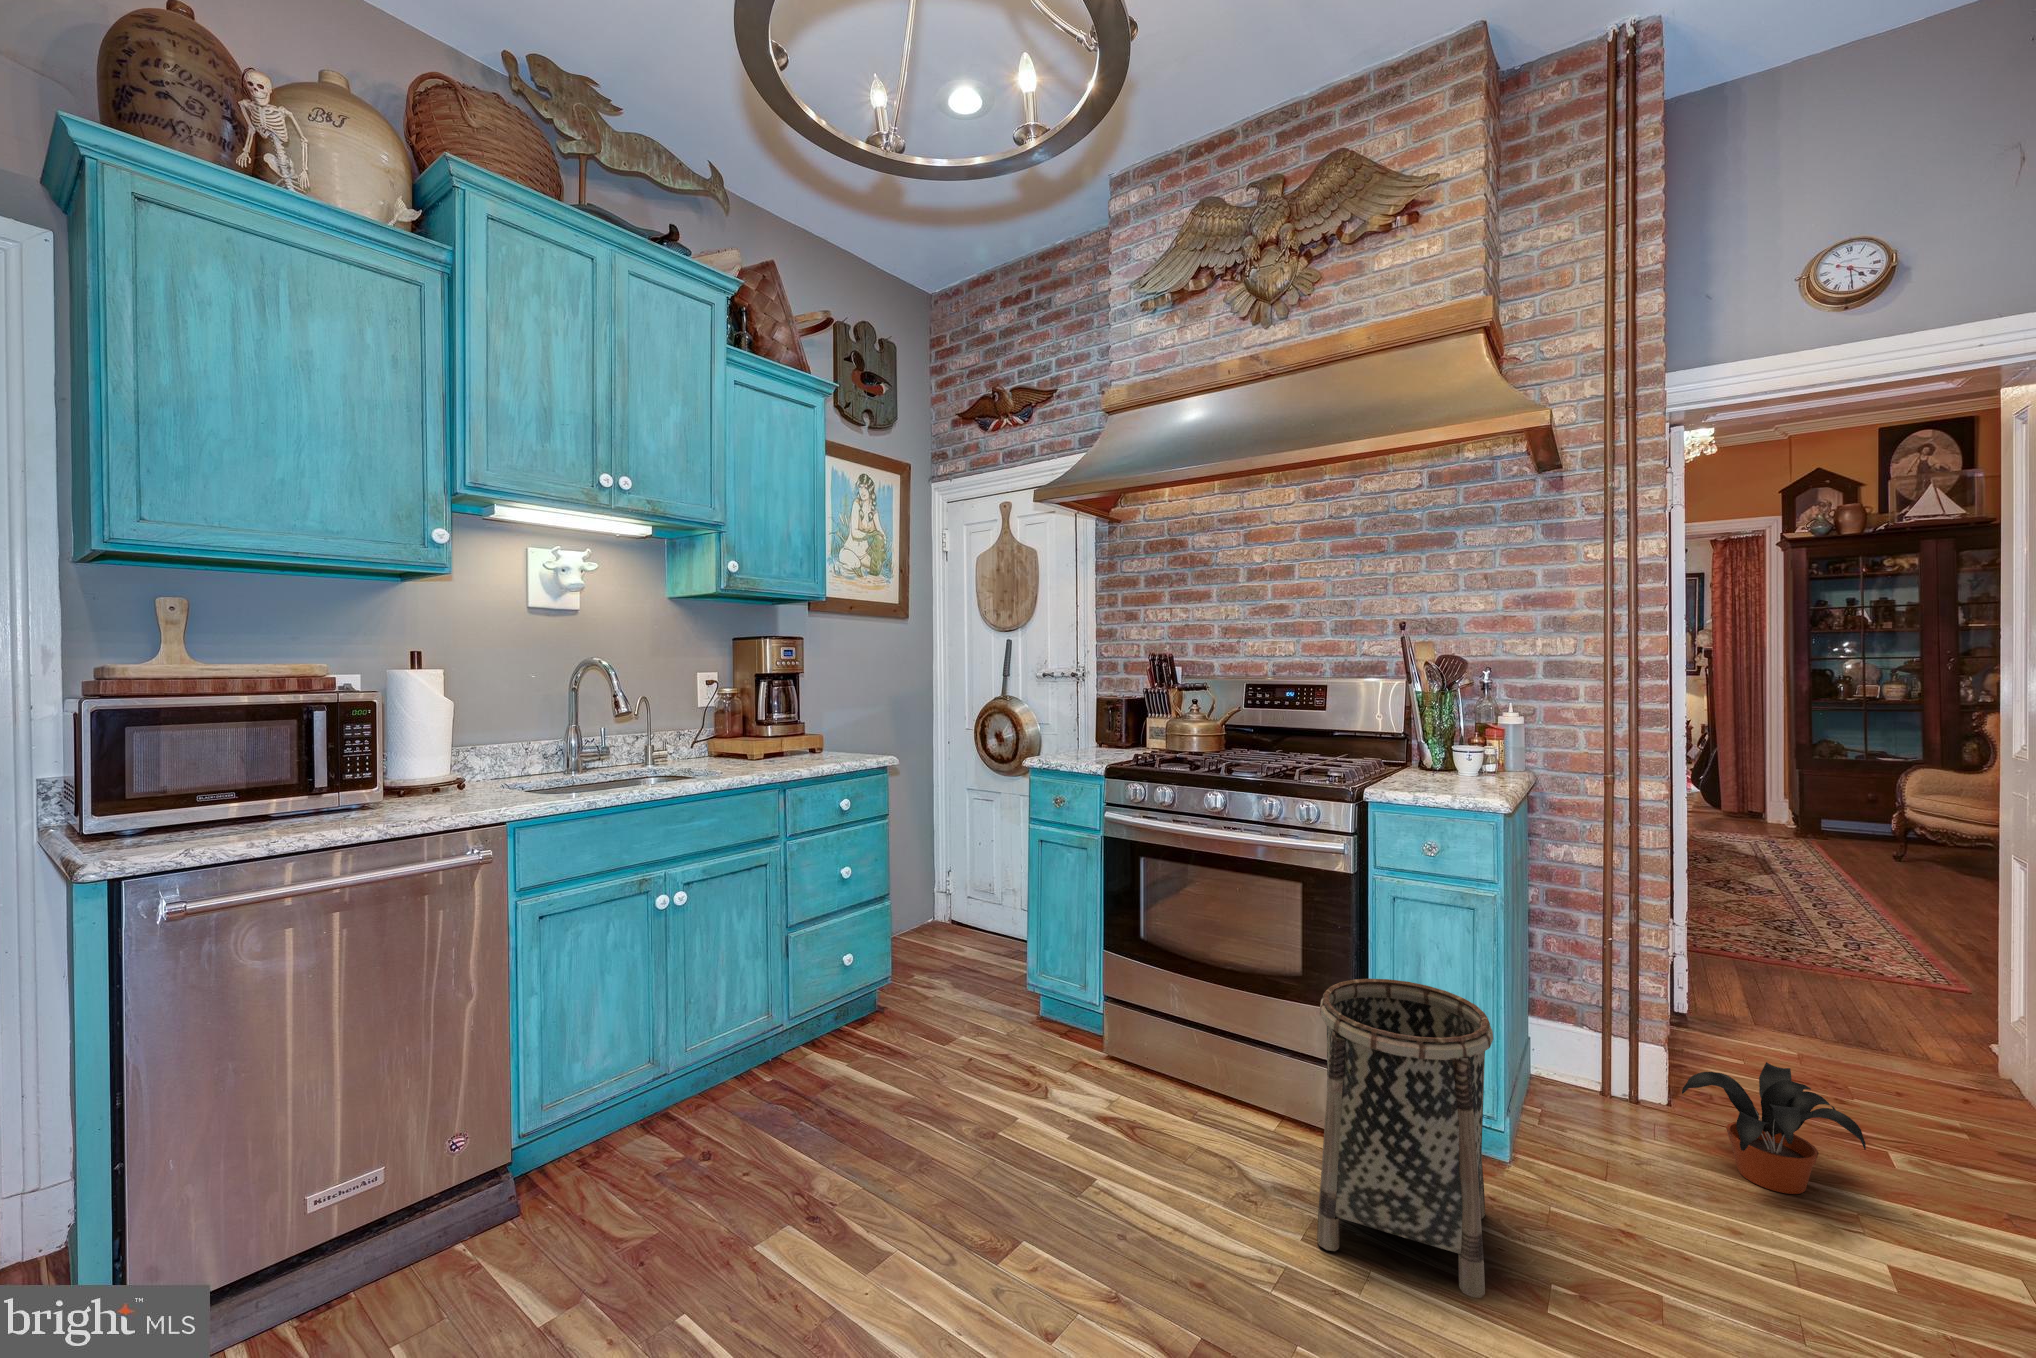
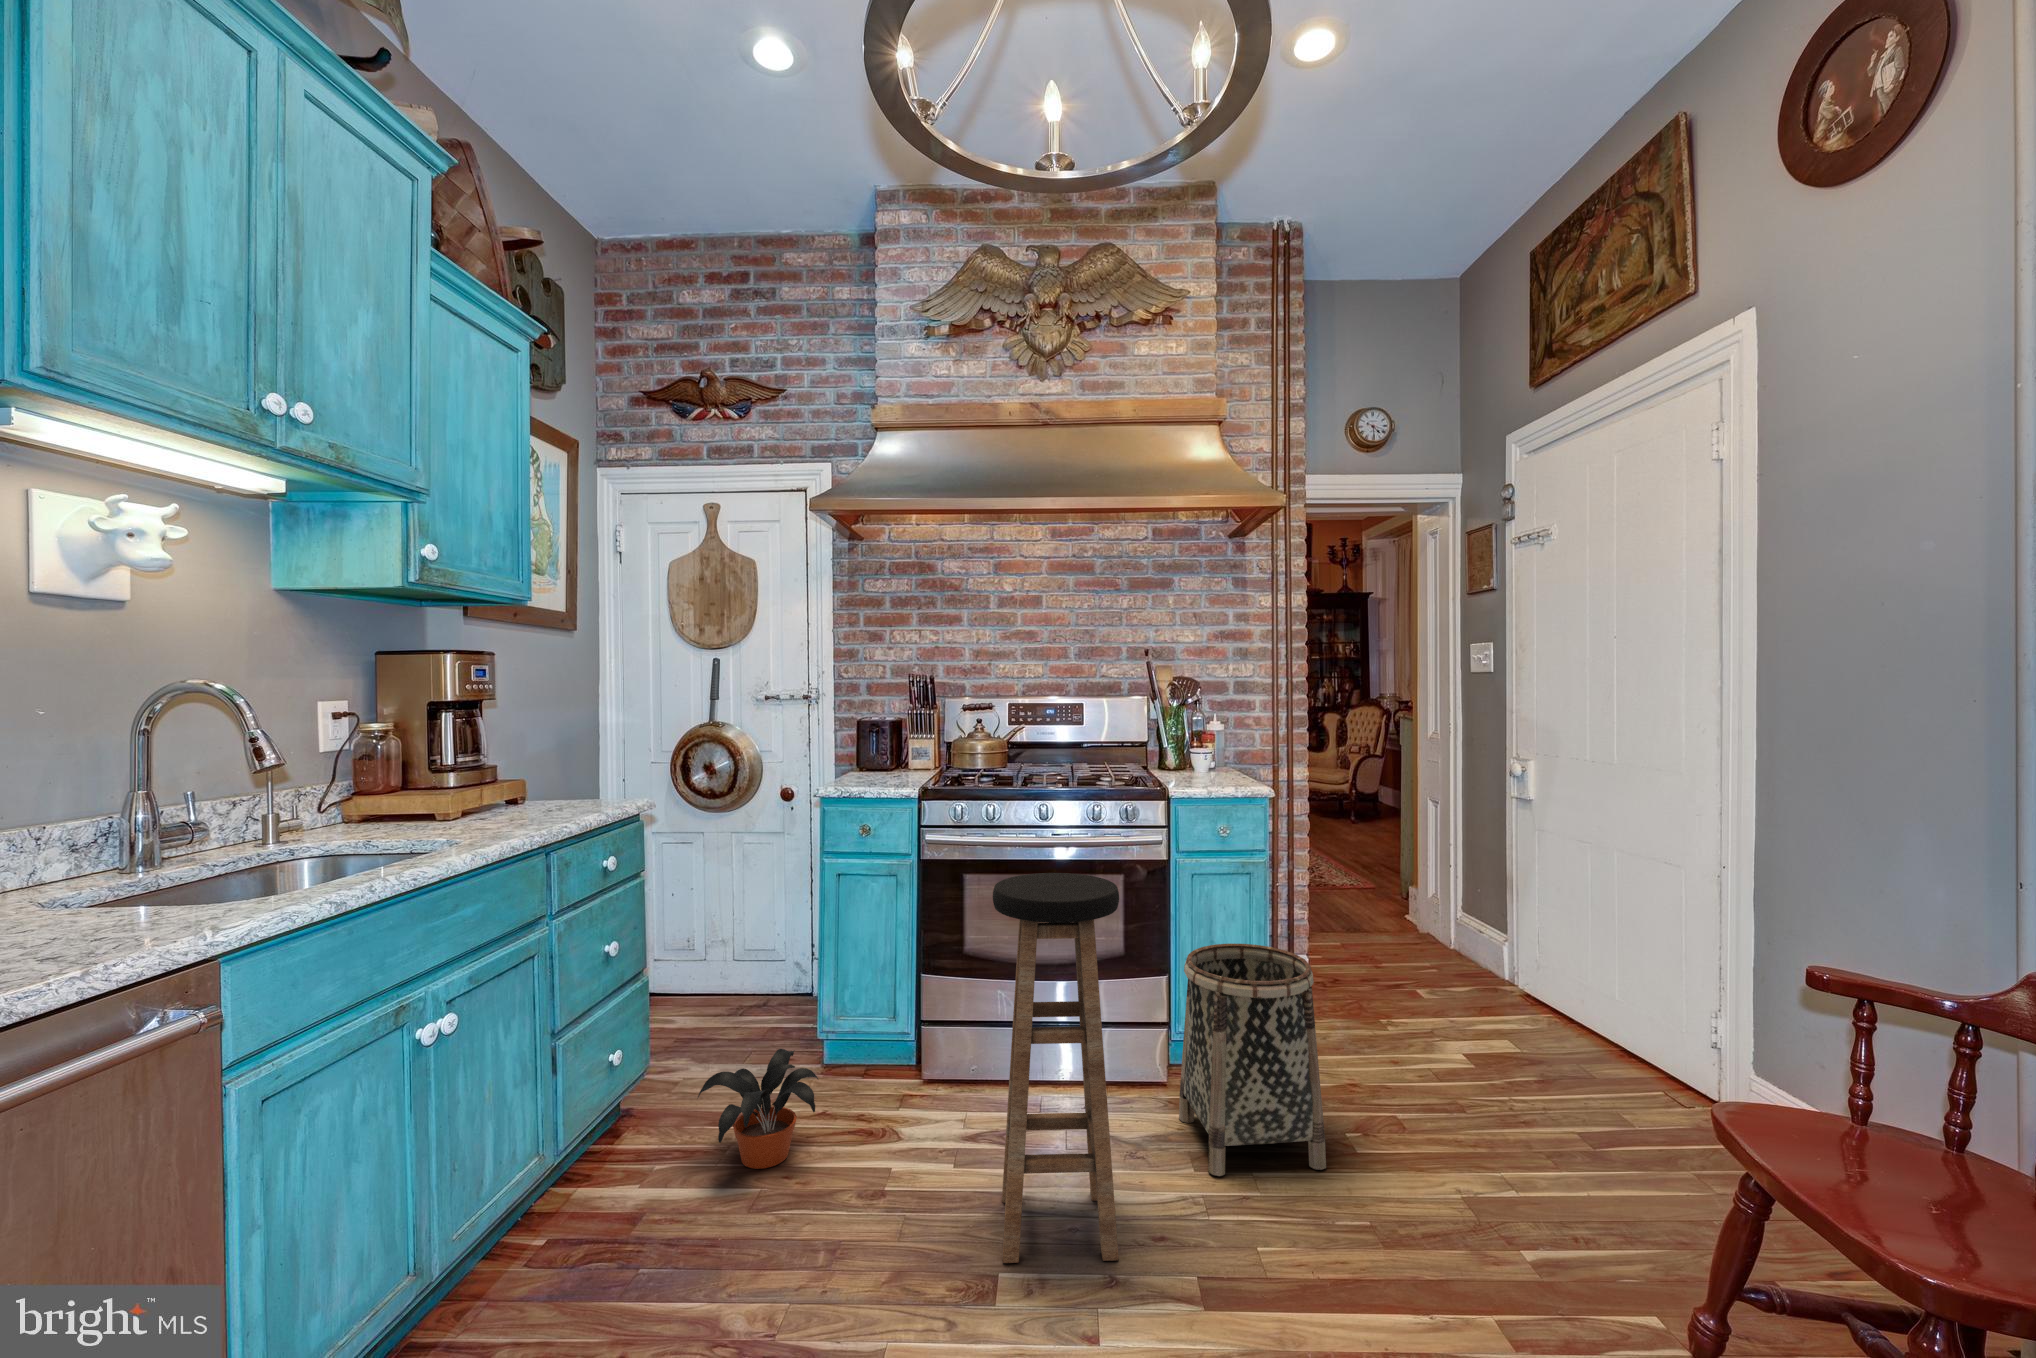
bar stool: none [1031,858,1184,1282] -> present [993,873,1119,1263]
potted plant: present [1682,1062,1866,1194] -> present [698,1049,818,1169]

